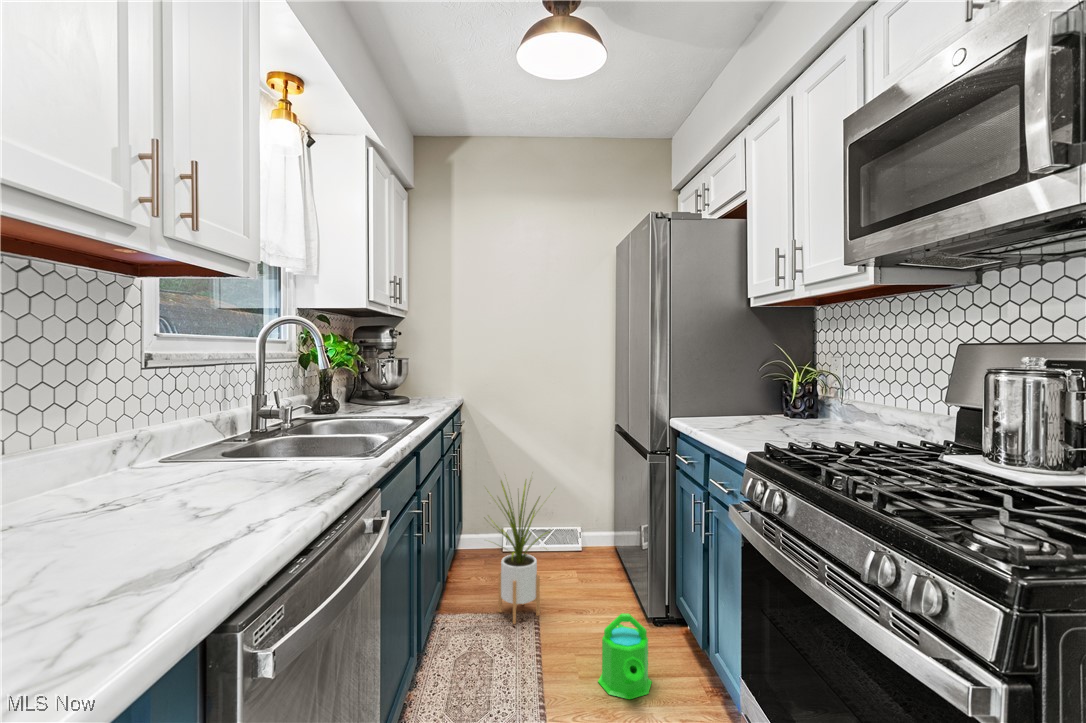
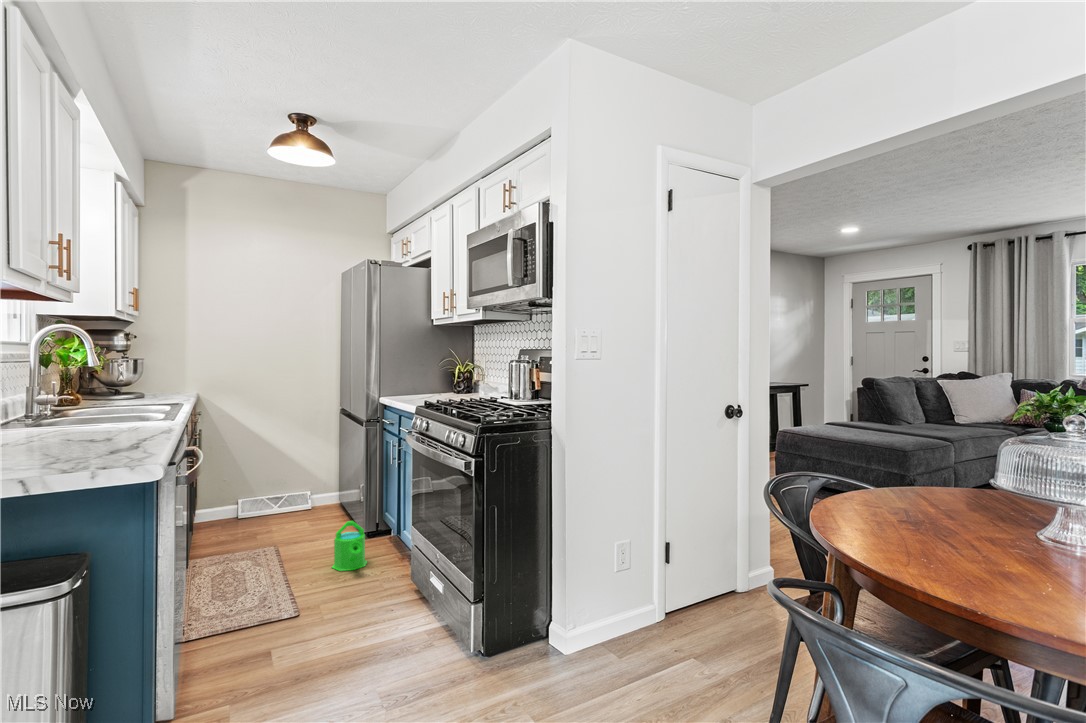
house plant: present [495,480,547,624] -> none [234,442,297,555]

